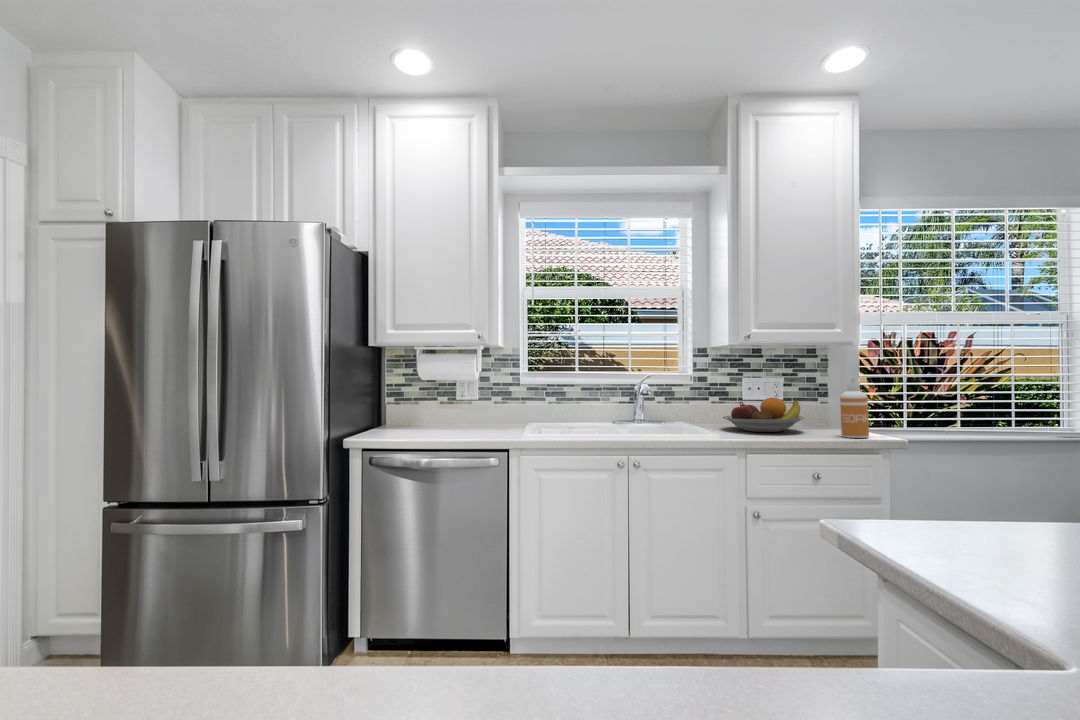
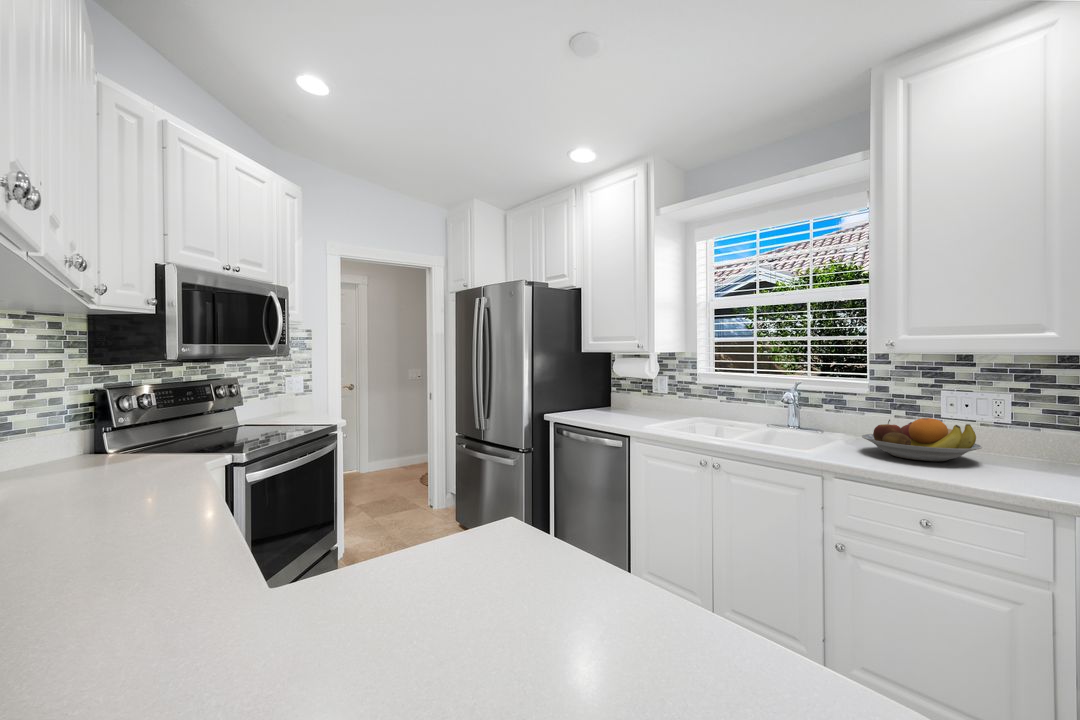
soap dispenser: present [840,377,869,438] -> none [997,401,1046,490]

